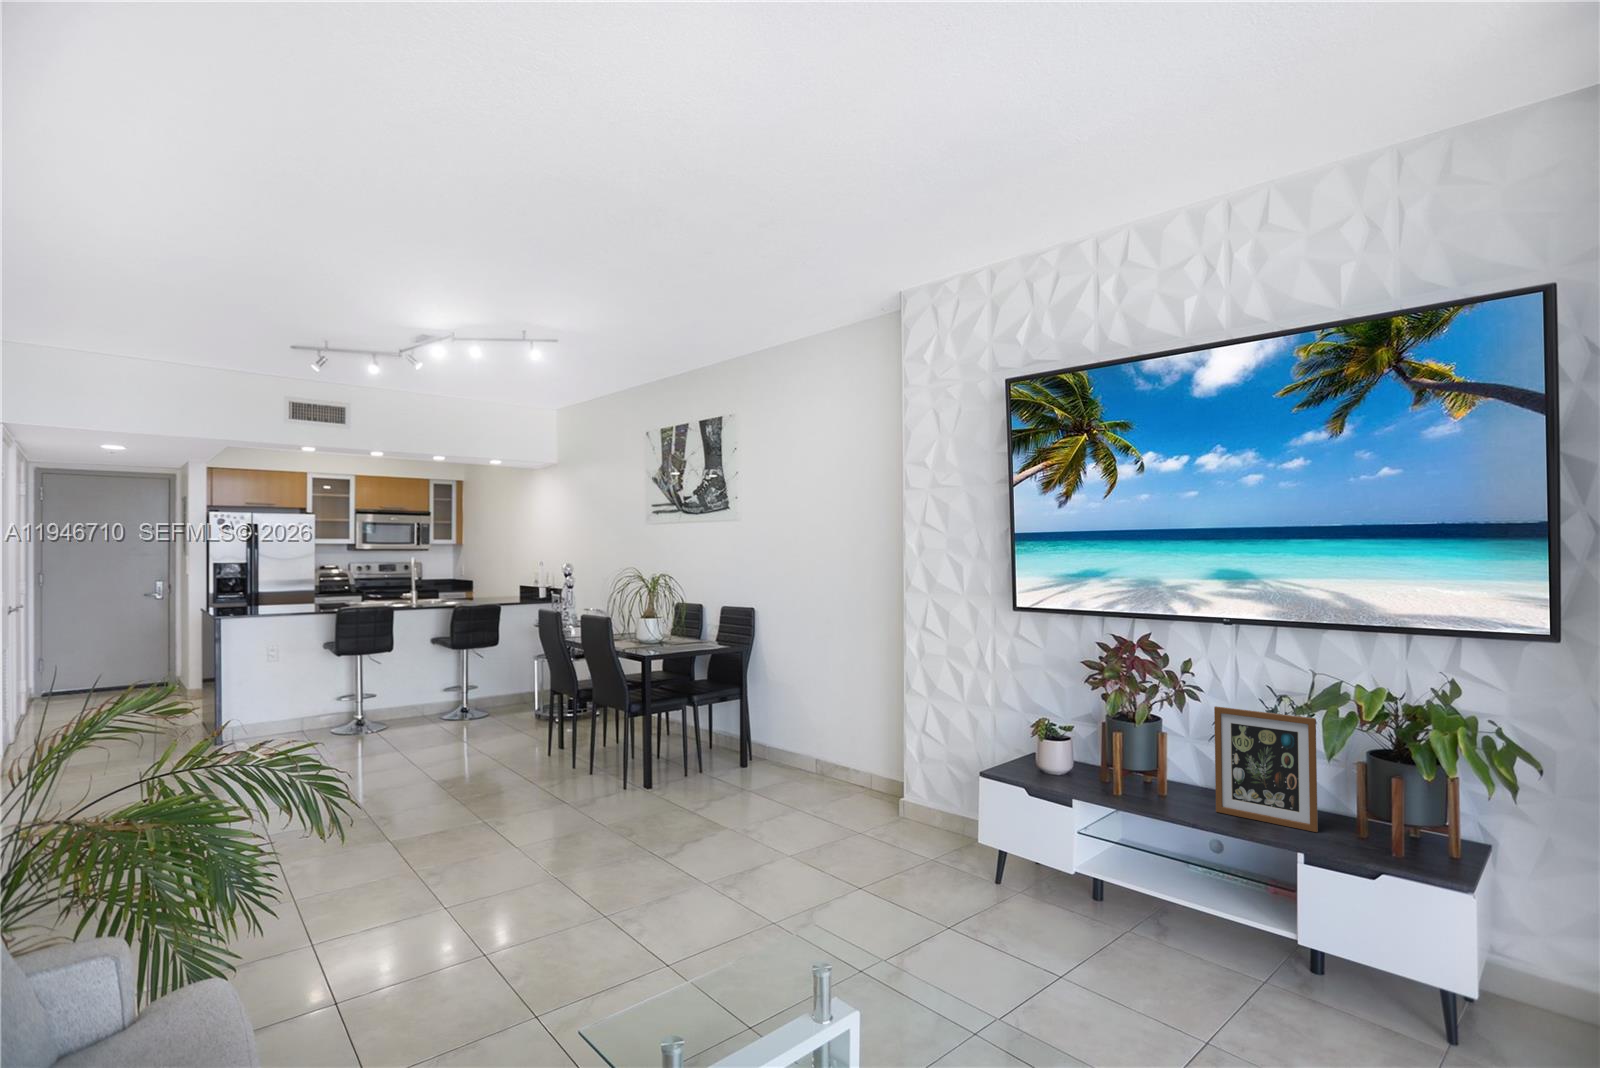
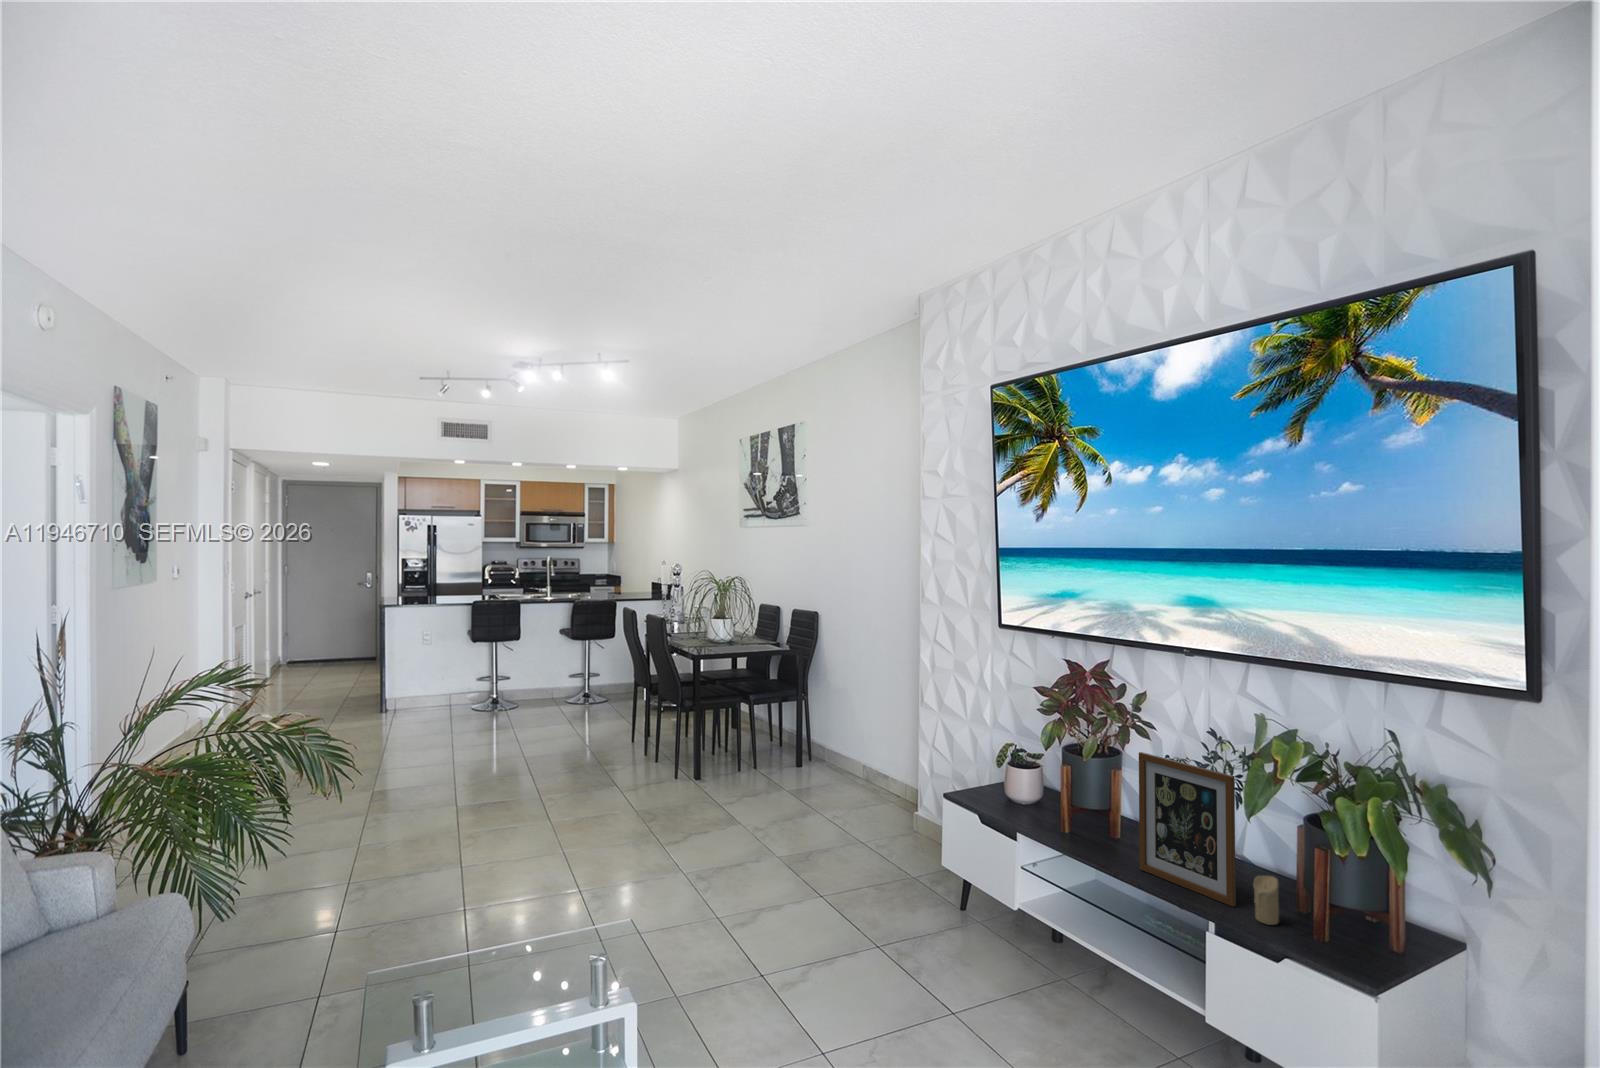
candle: none [1340,801,1364,843] -> present [1254,876,1279,925]

